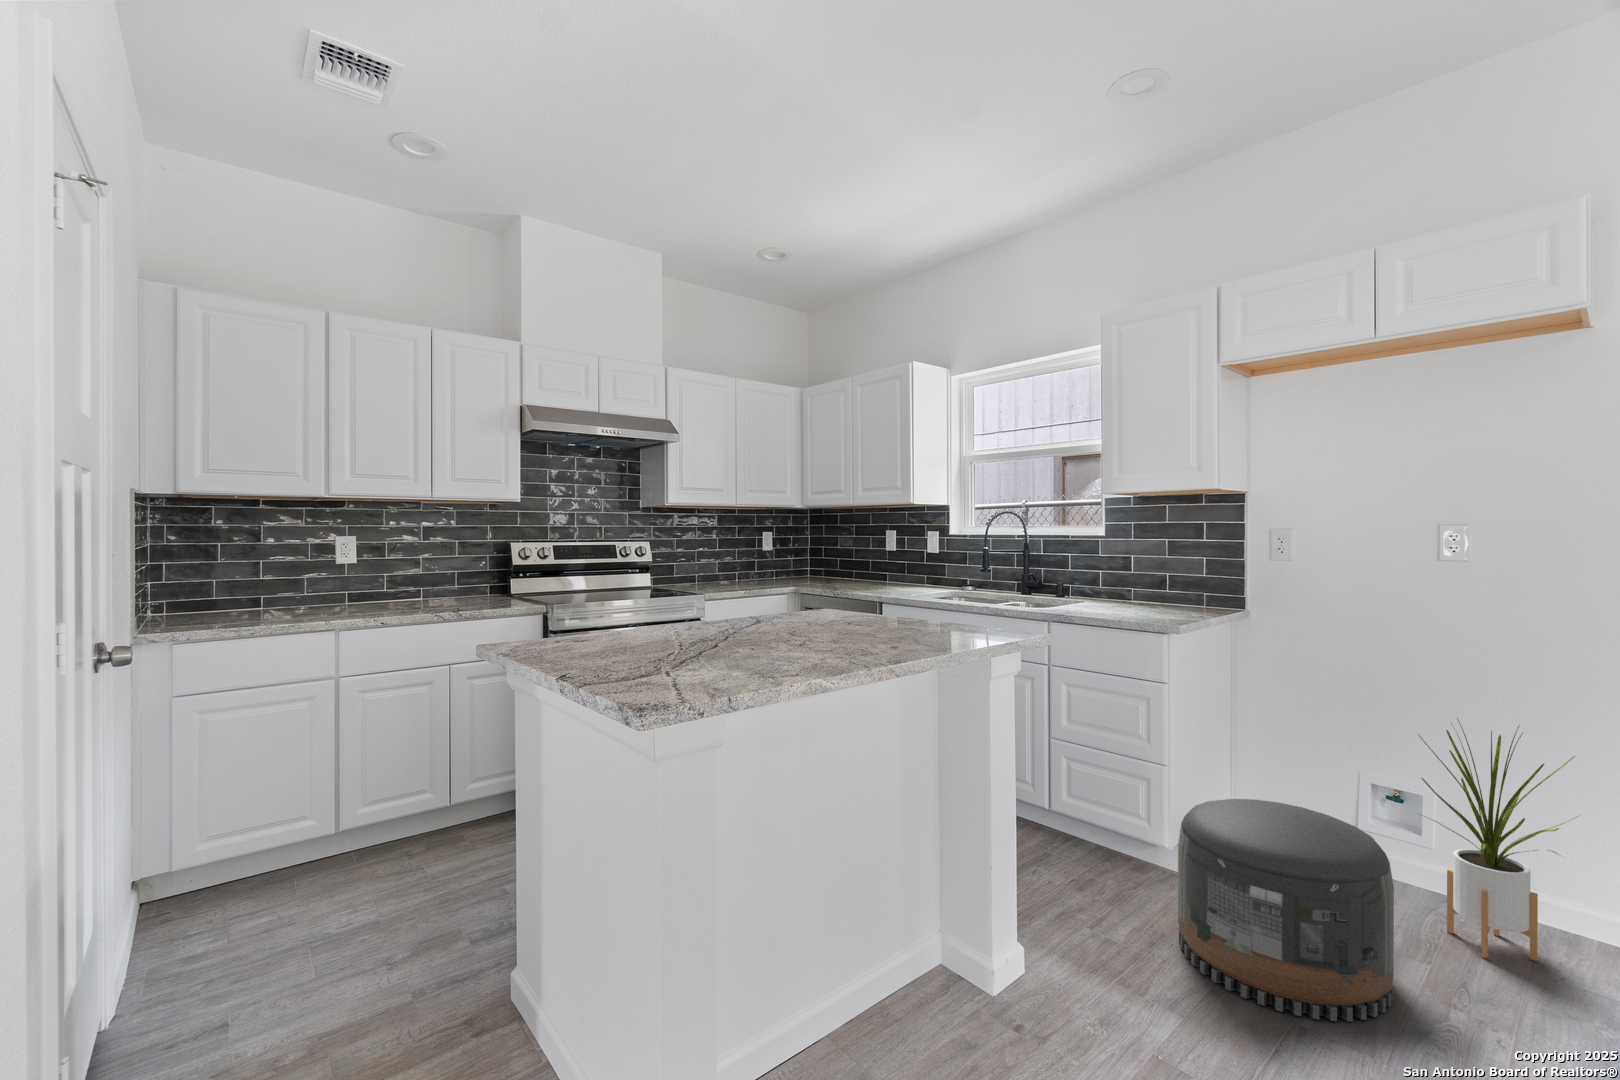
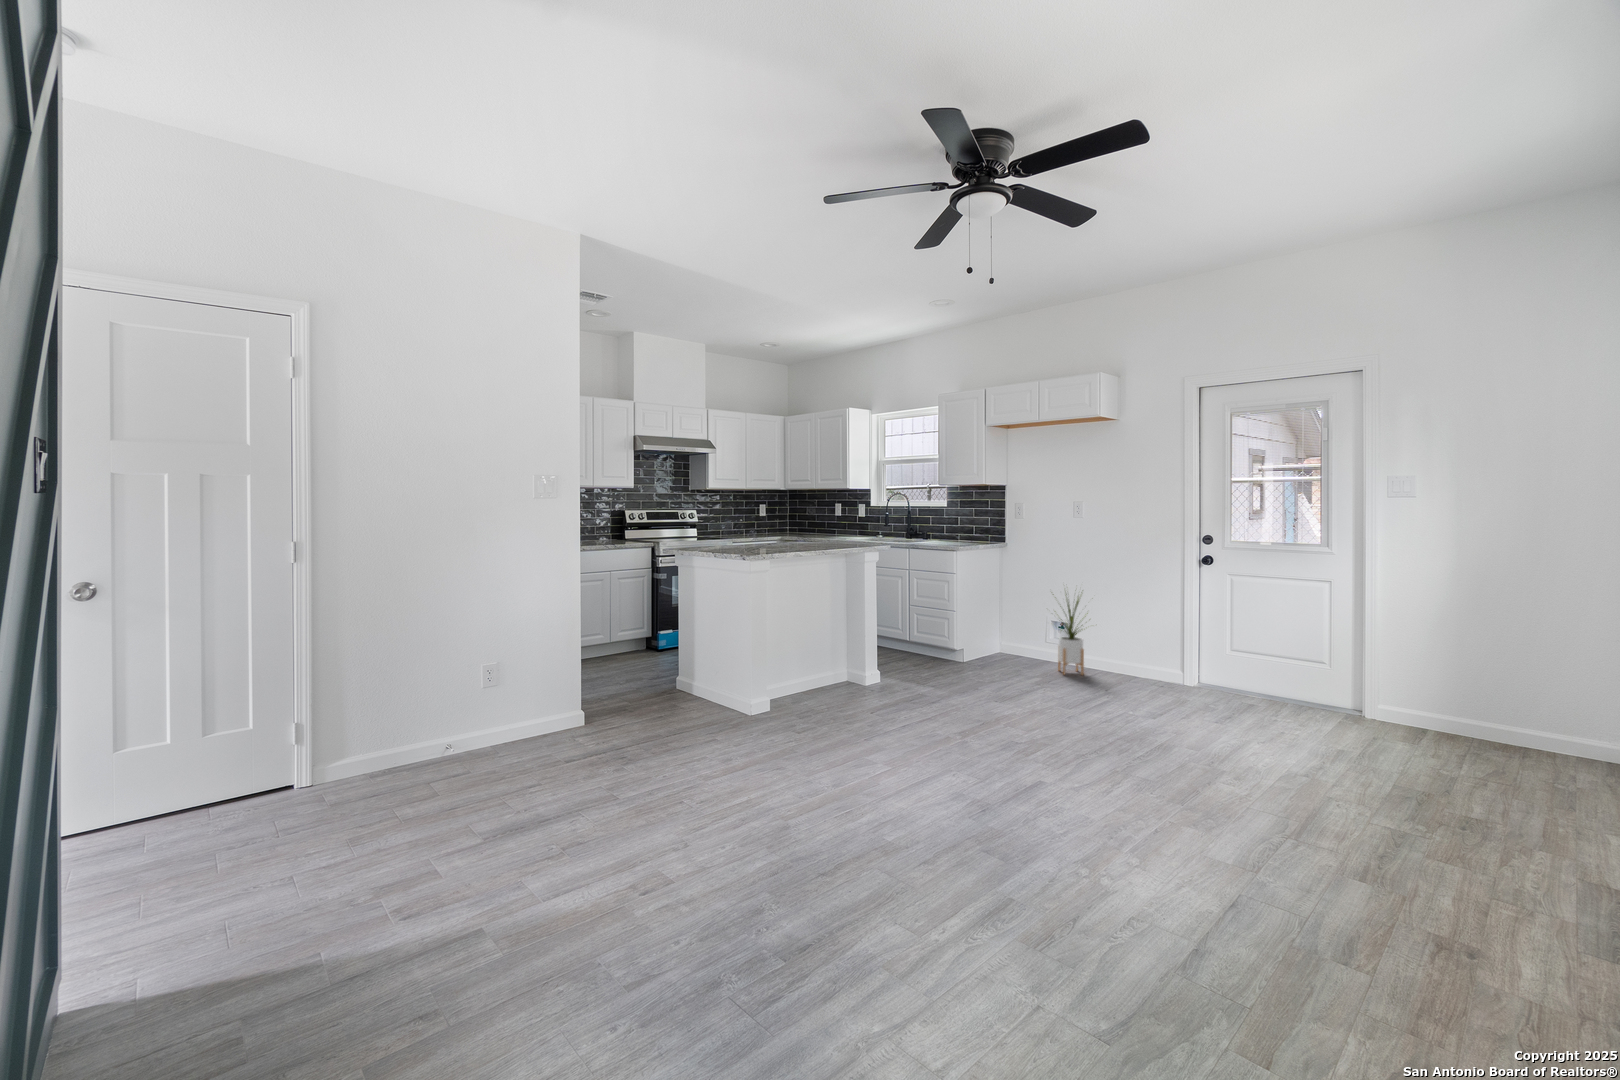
pouf: present [1178,799,1394,1021] -> none [945,617,1020,685]

